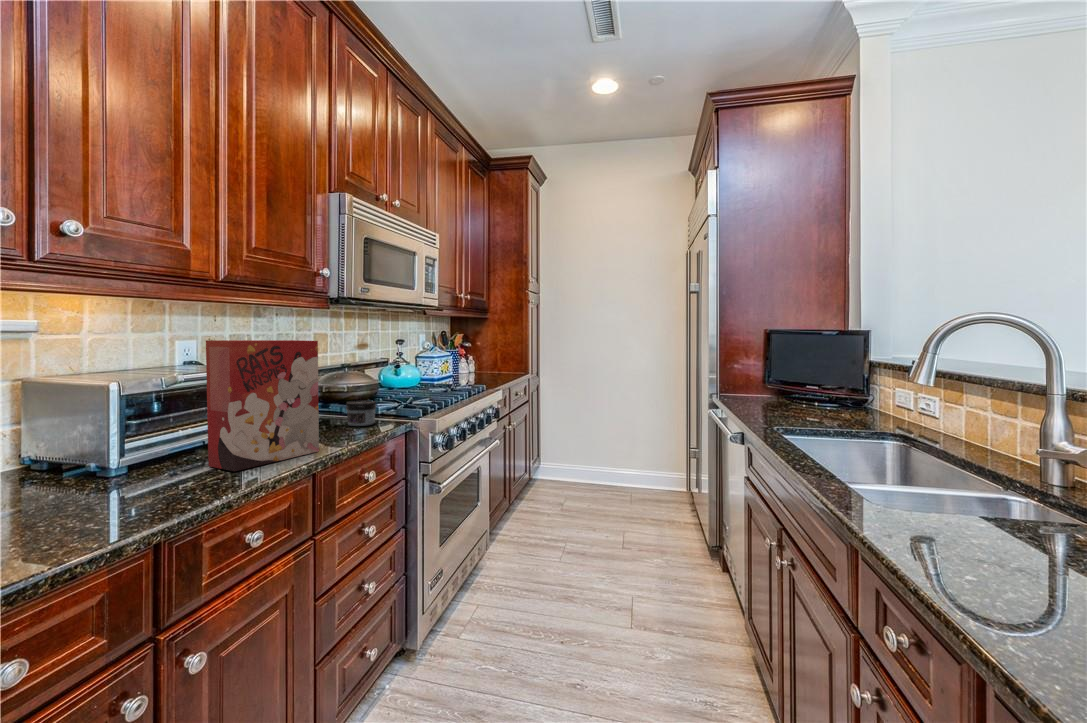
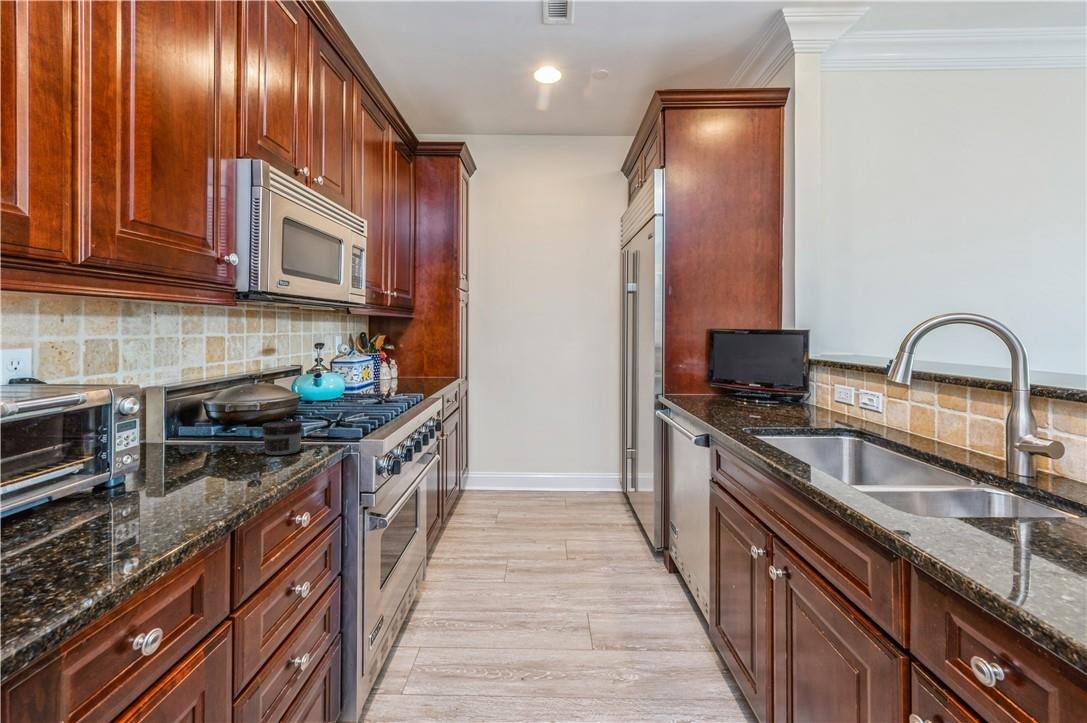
cereal box: present [206,340,319,471] -> none [57,347,235,542]

